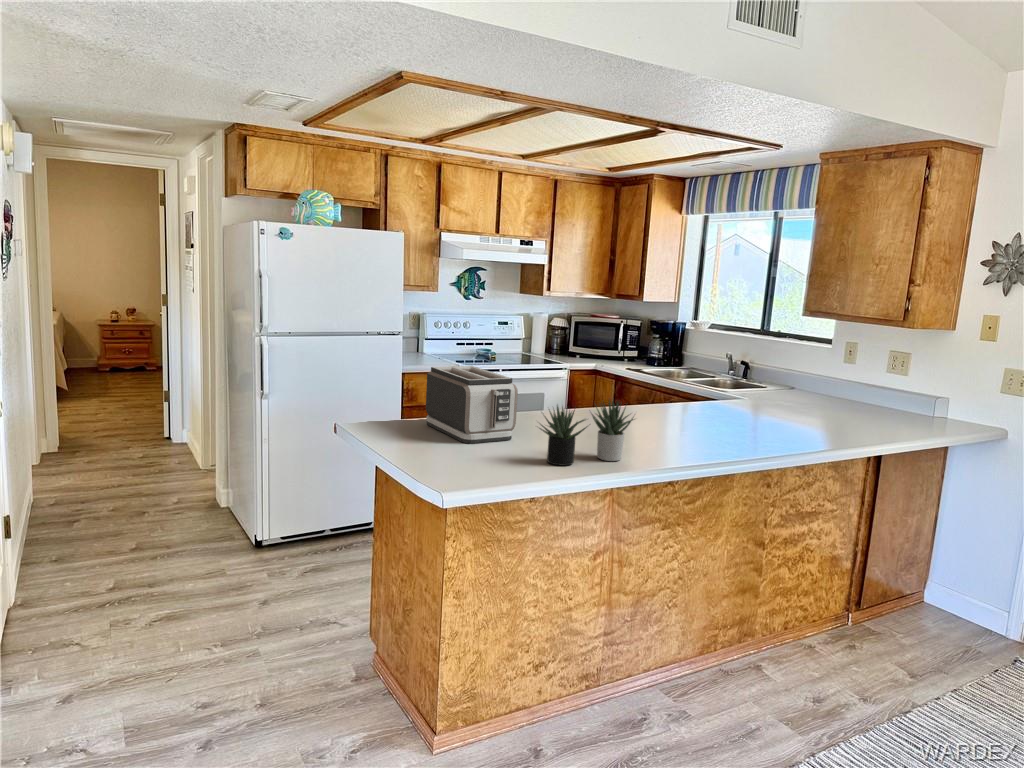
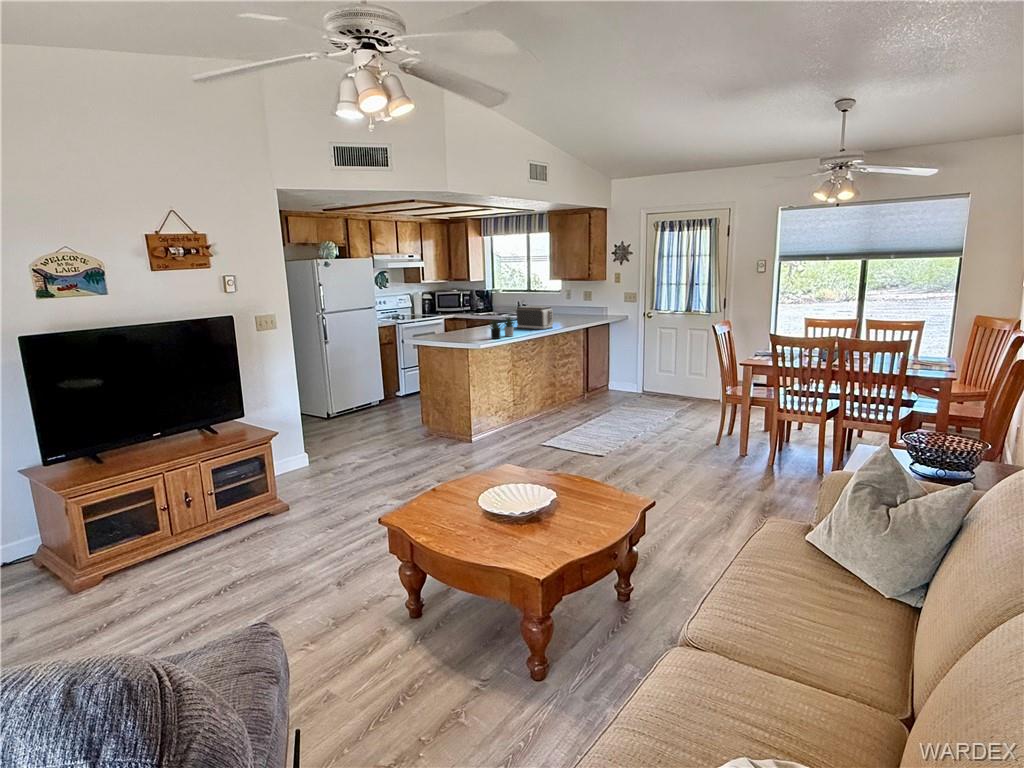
toaster: present [426,366,518,443] -> present [516,306,553,330]

